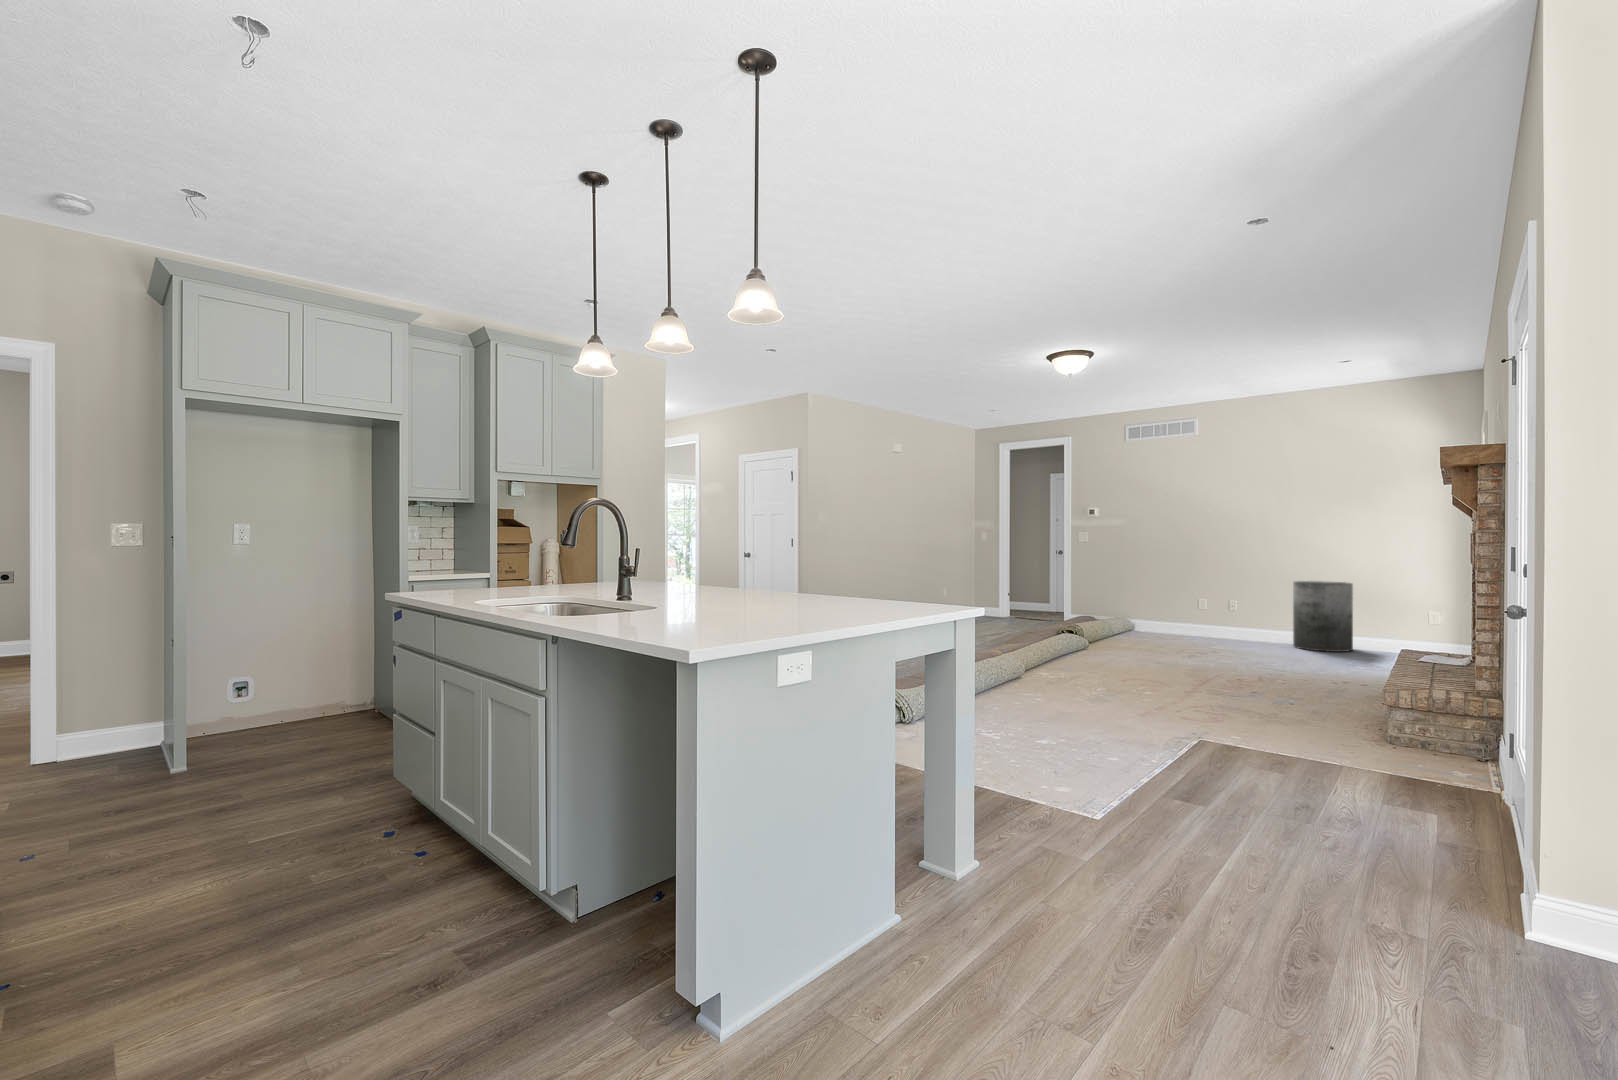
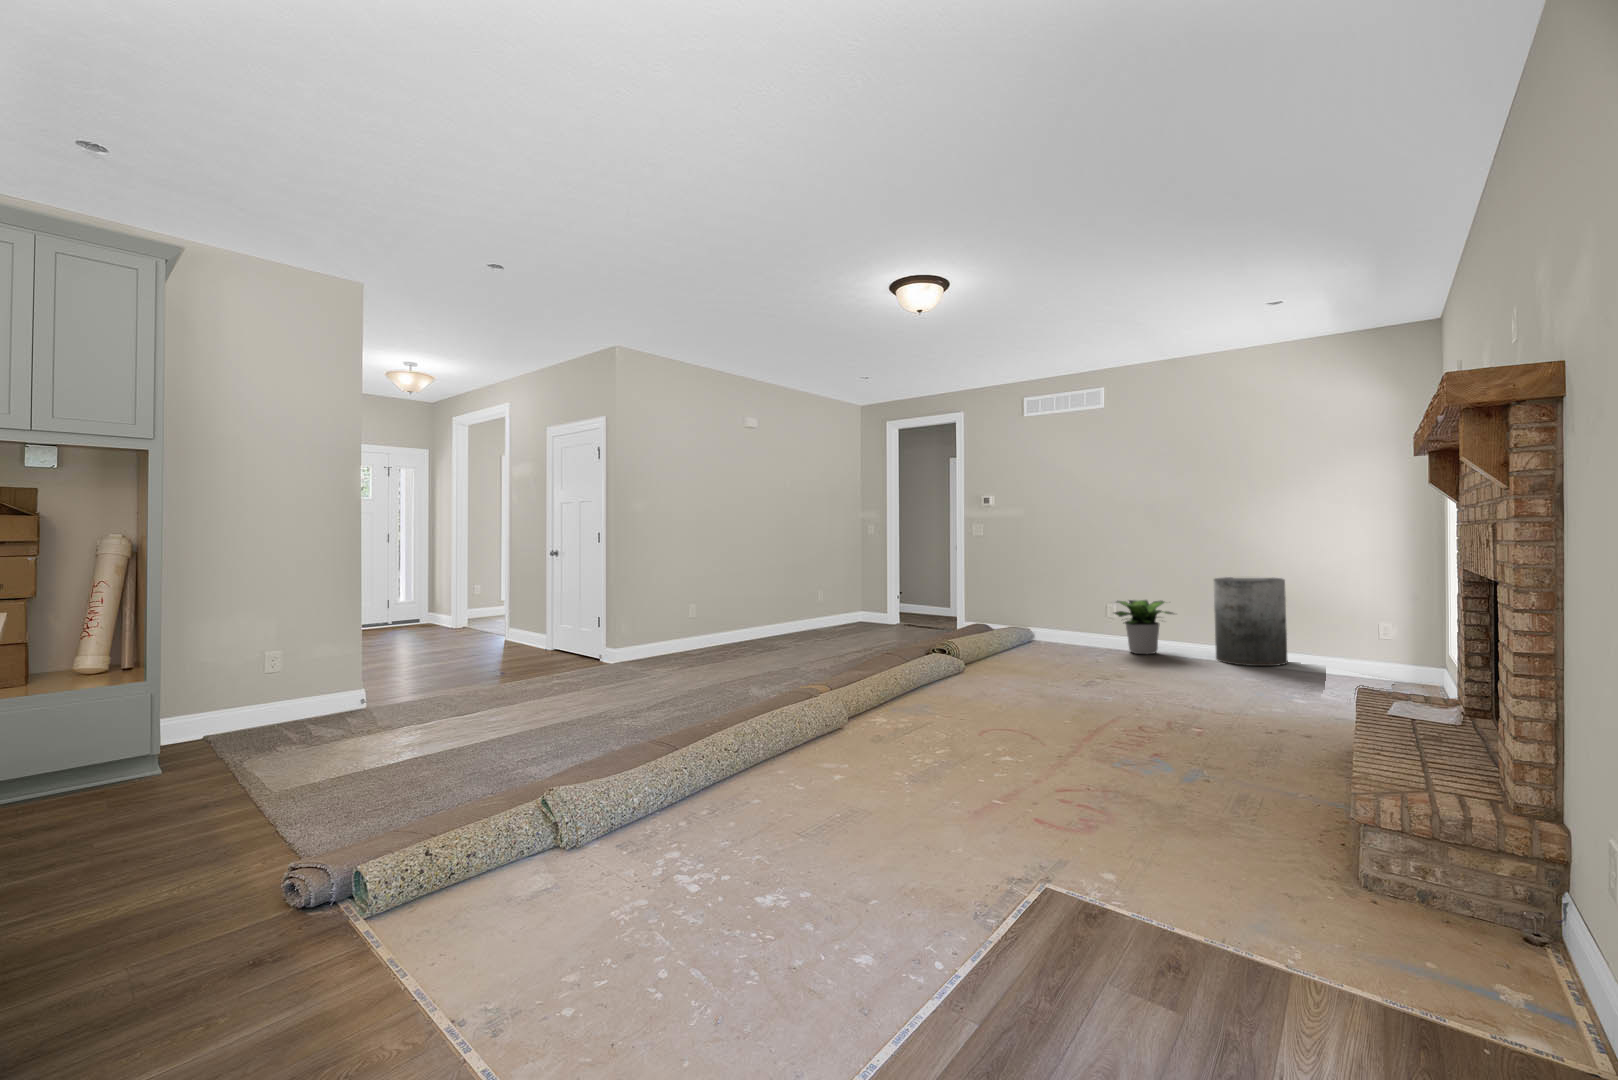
potted plant: none [1206,598,1263,642] -> present [1114,600,1173,654]

